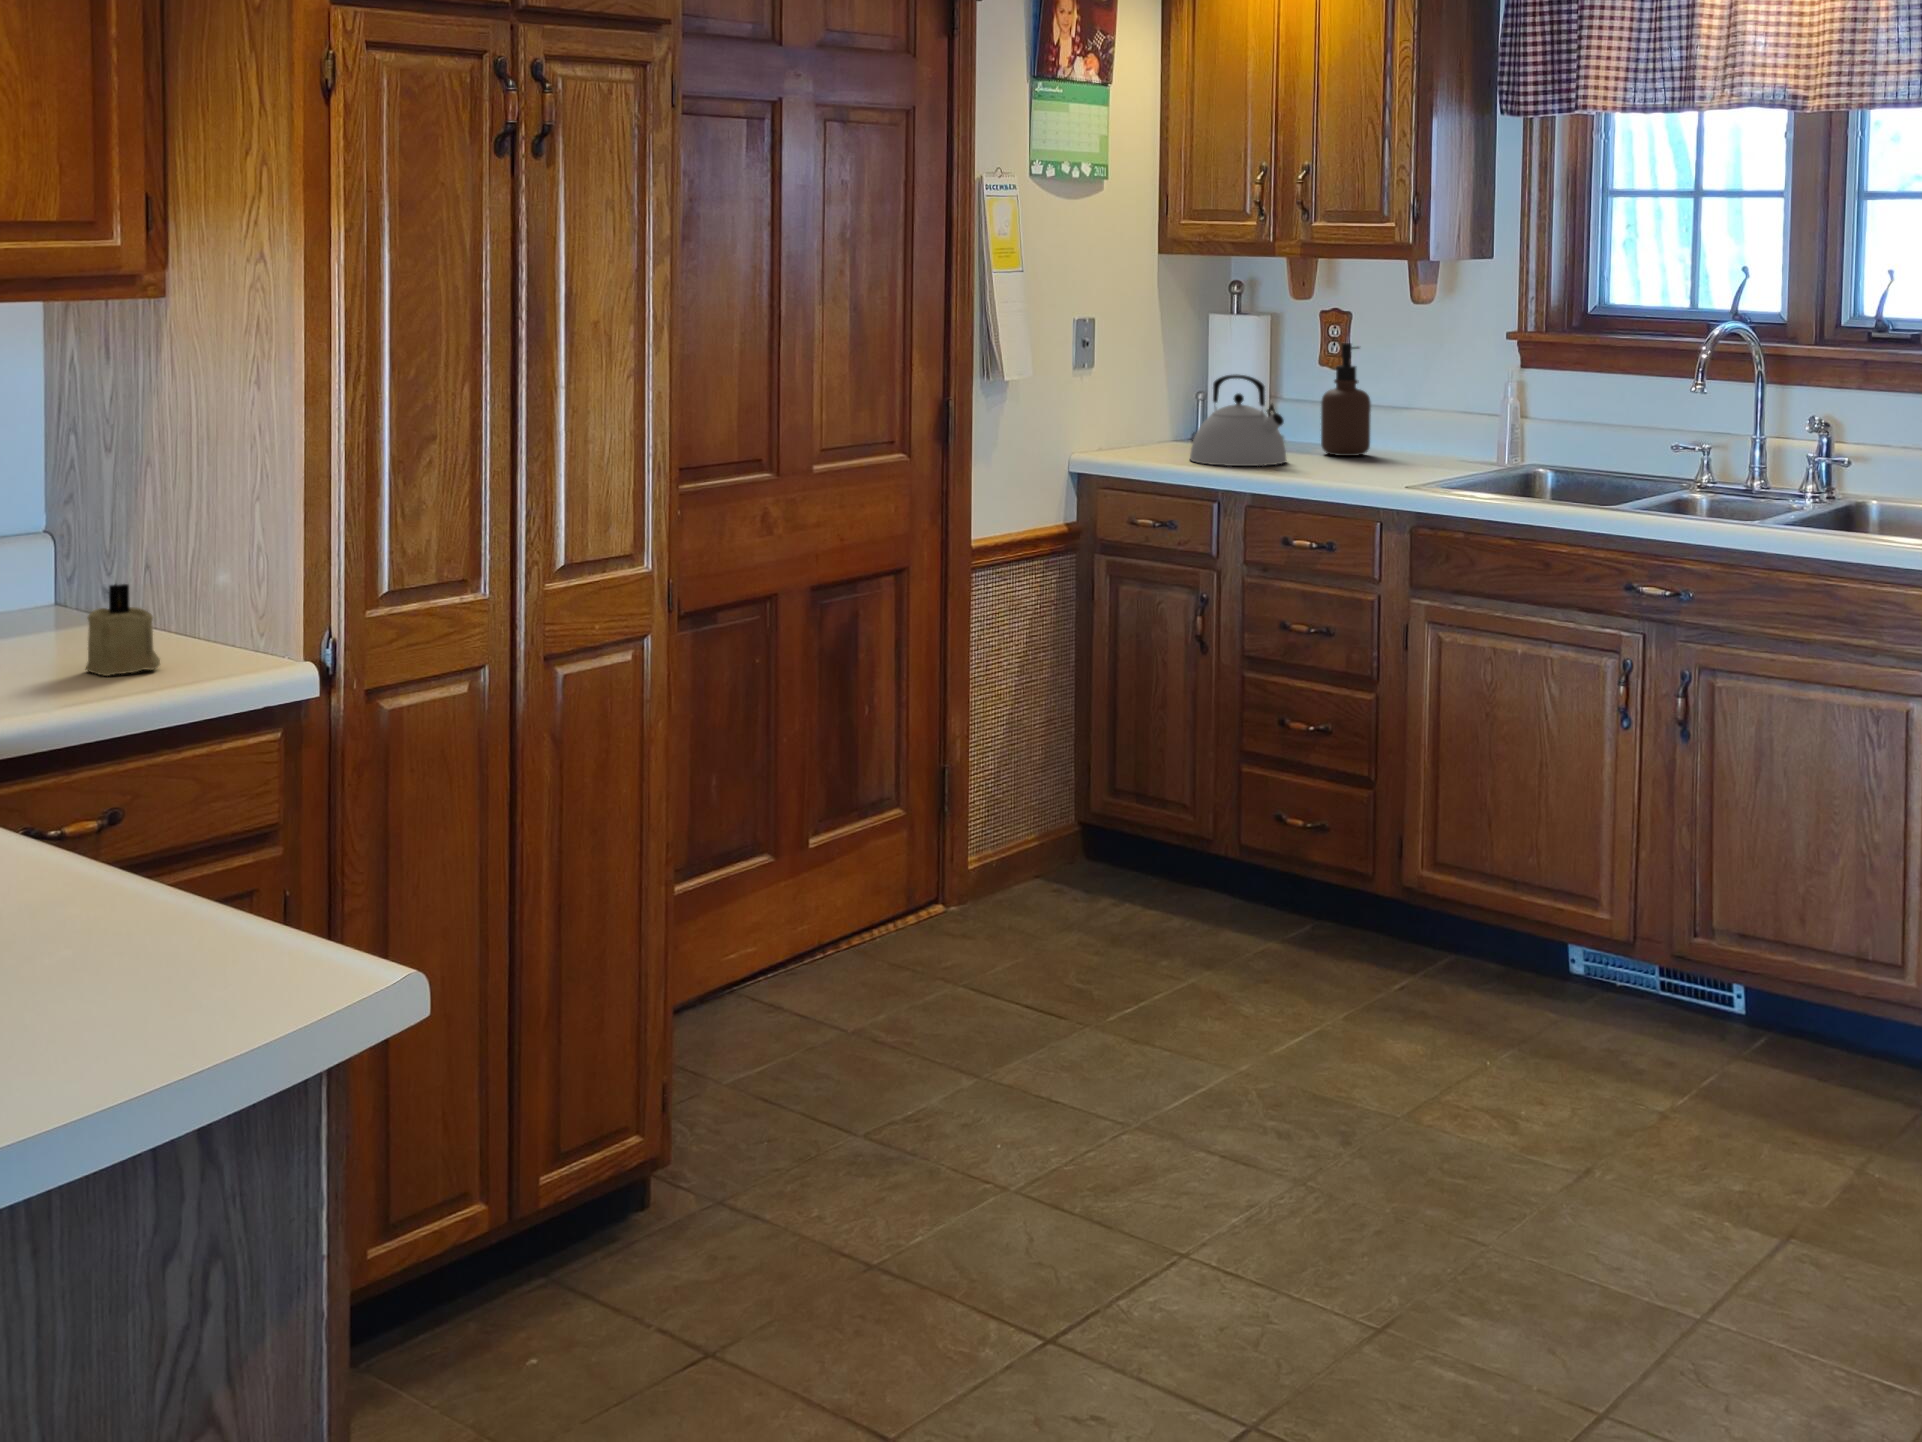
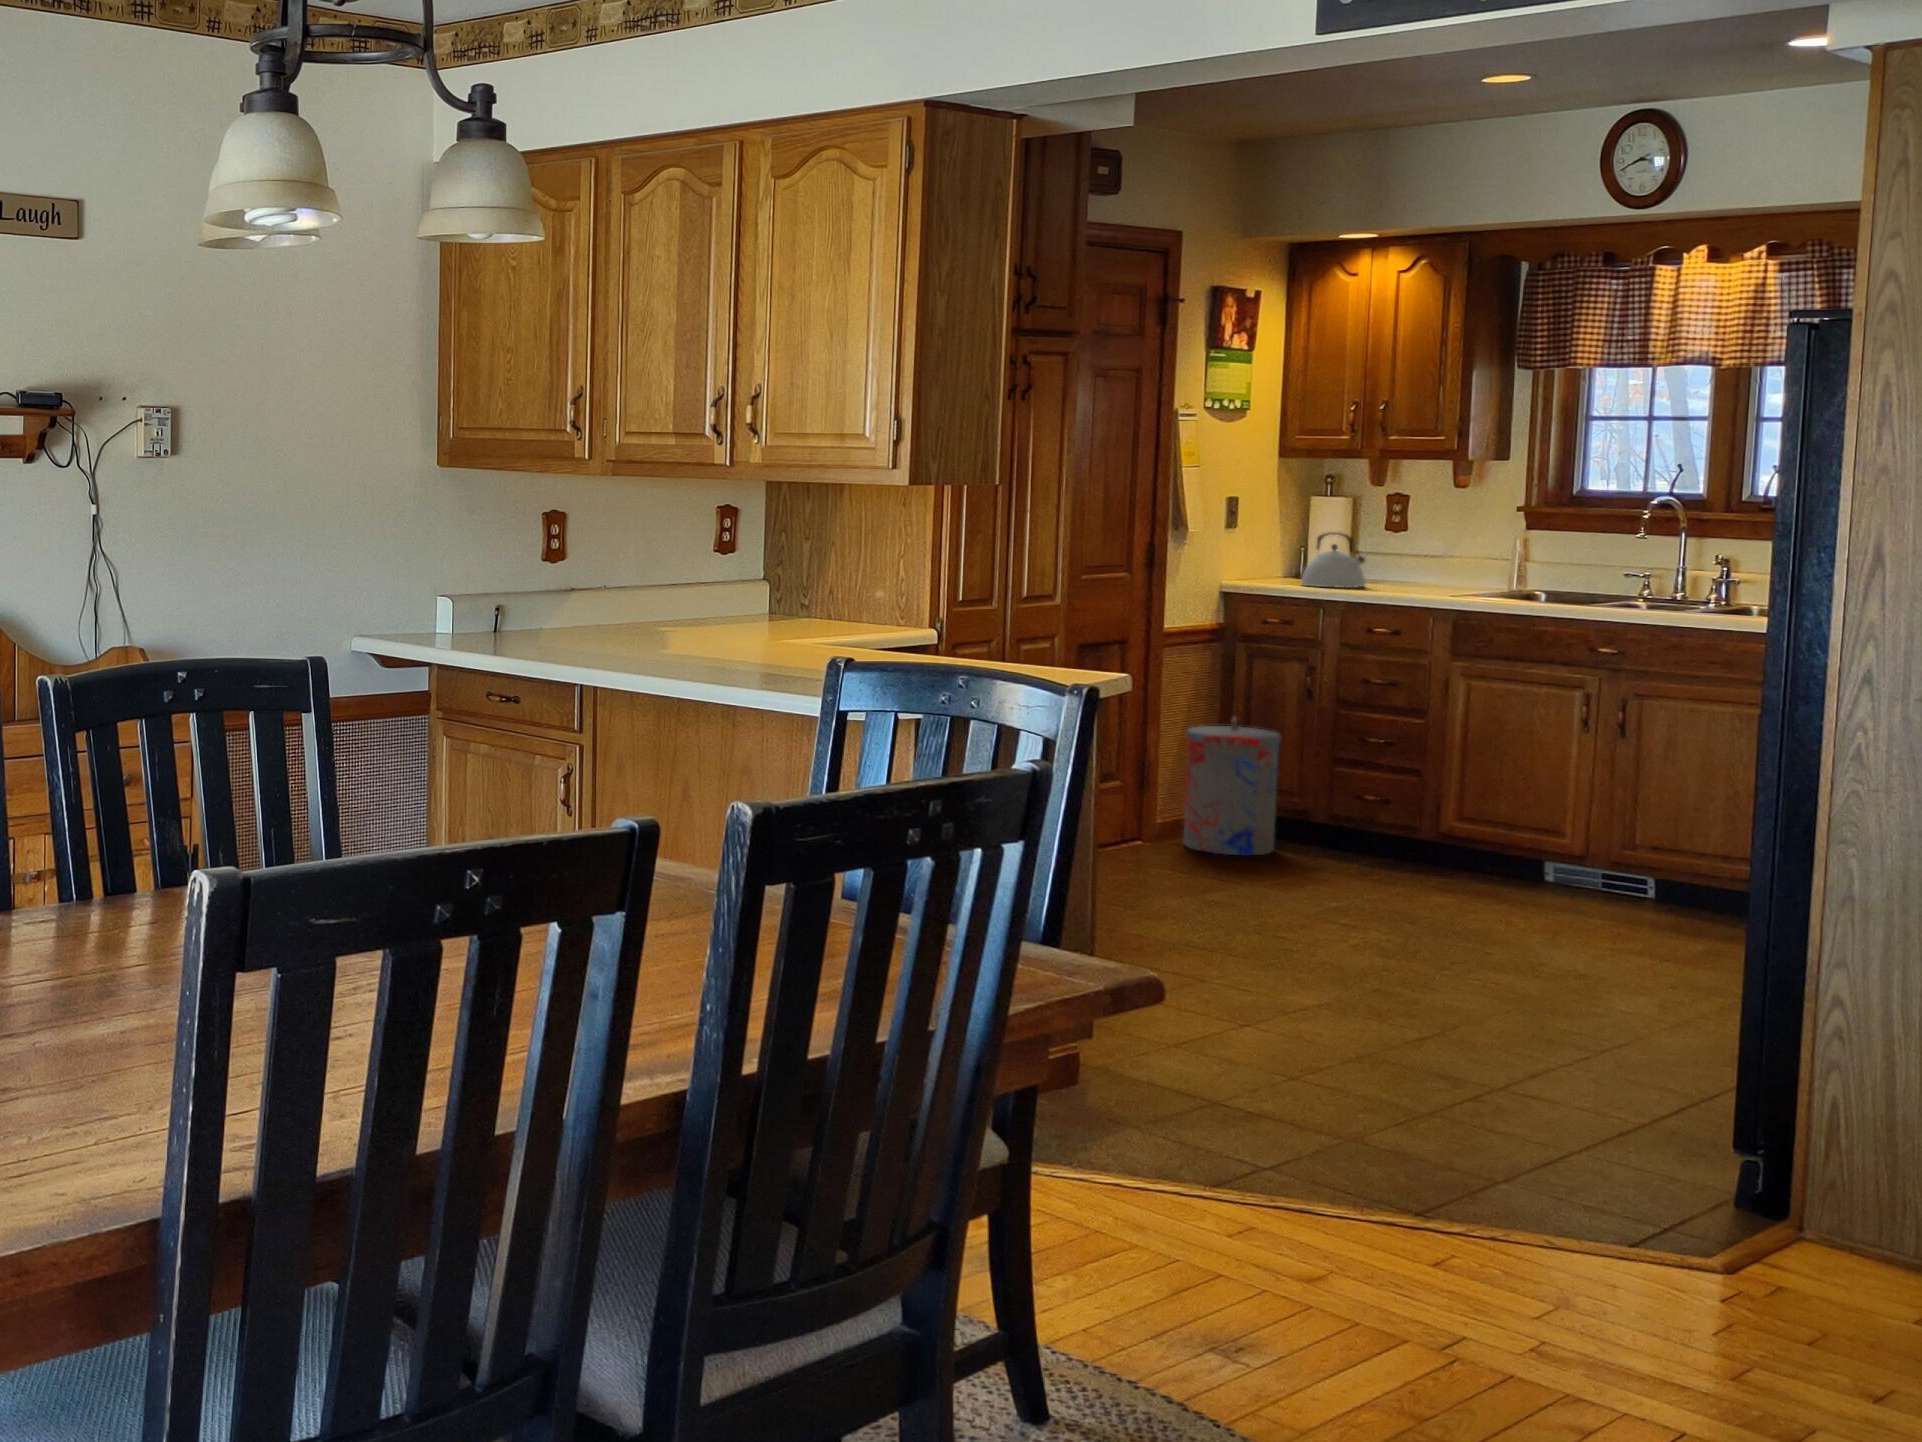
soap dispenser: present [1321,343,1371,456] -> none [1386,515,1421,586]
candle: present [86,584,160,676] -> none [846,588,877,627]
trash can: none [1008,687,1155,930] -> present [1183,717,1281,856]

